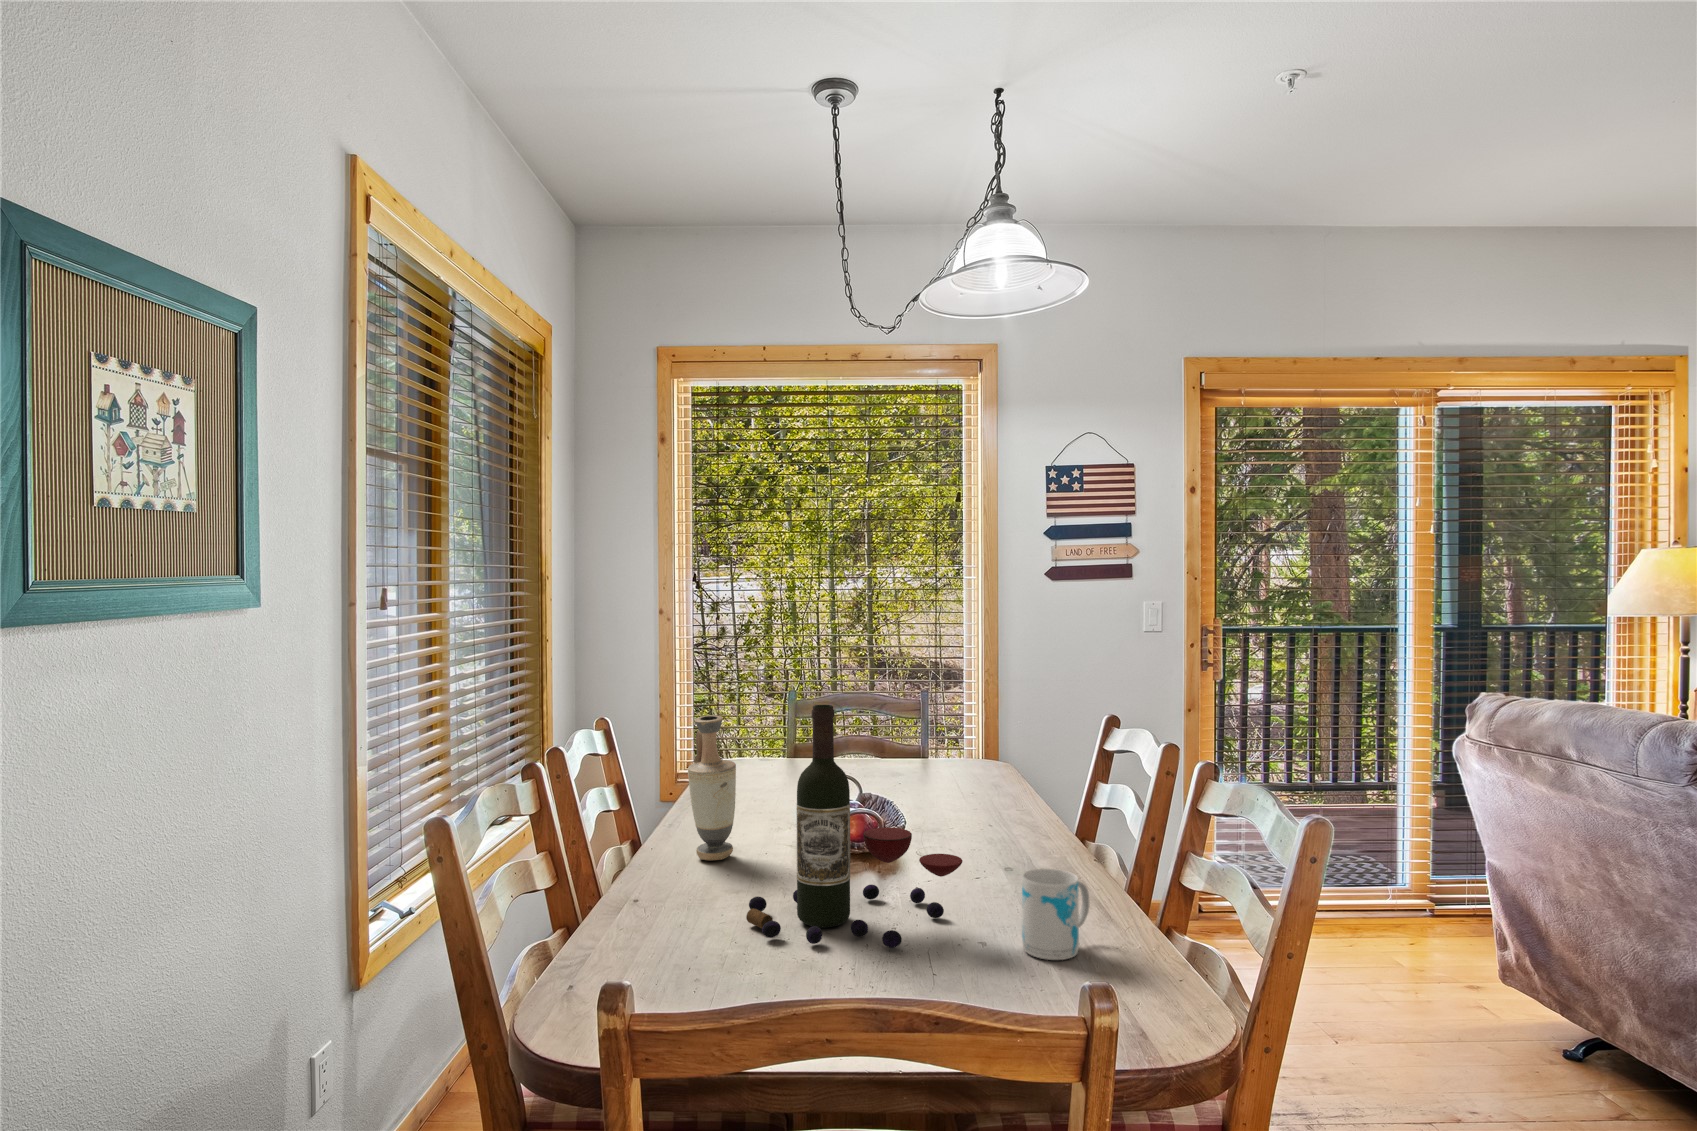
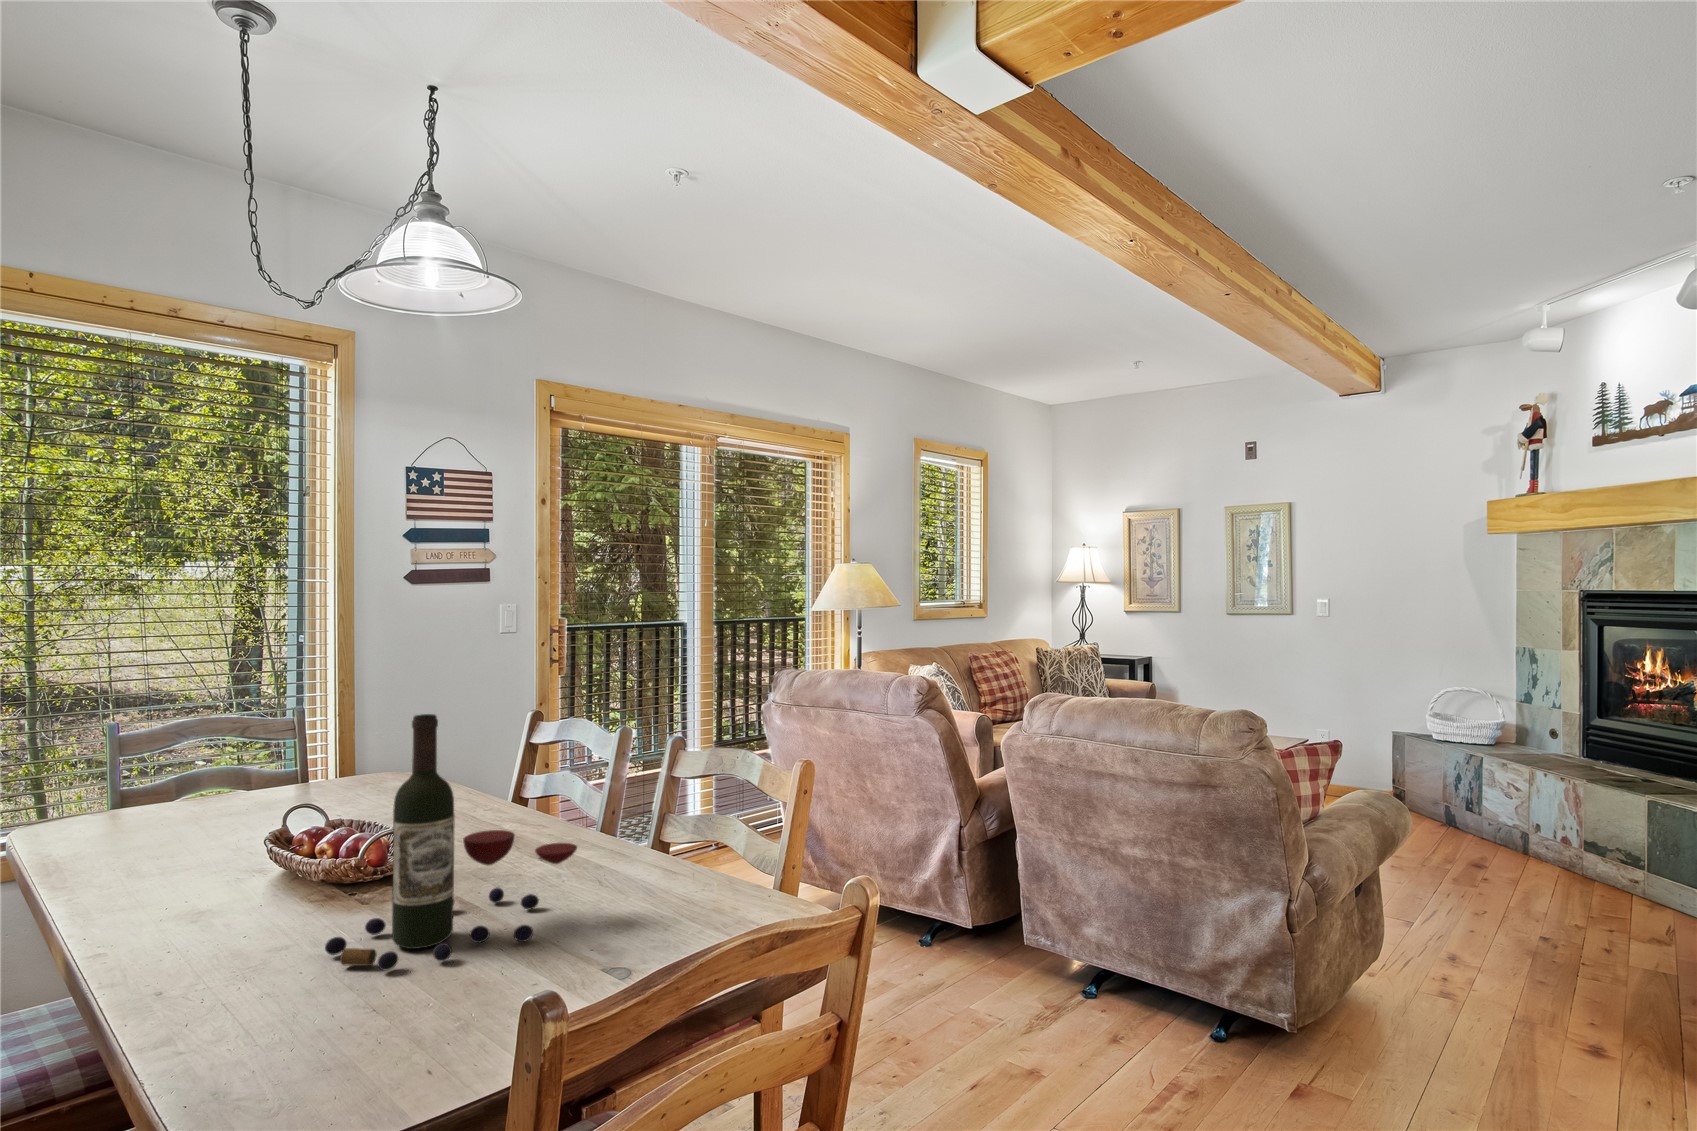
vase: present [688,715,736,861] -> none [154,748,224,928]
mug: present [1022,868,1090,960] -> none [632,835,681,913]

